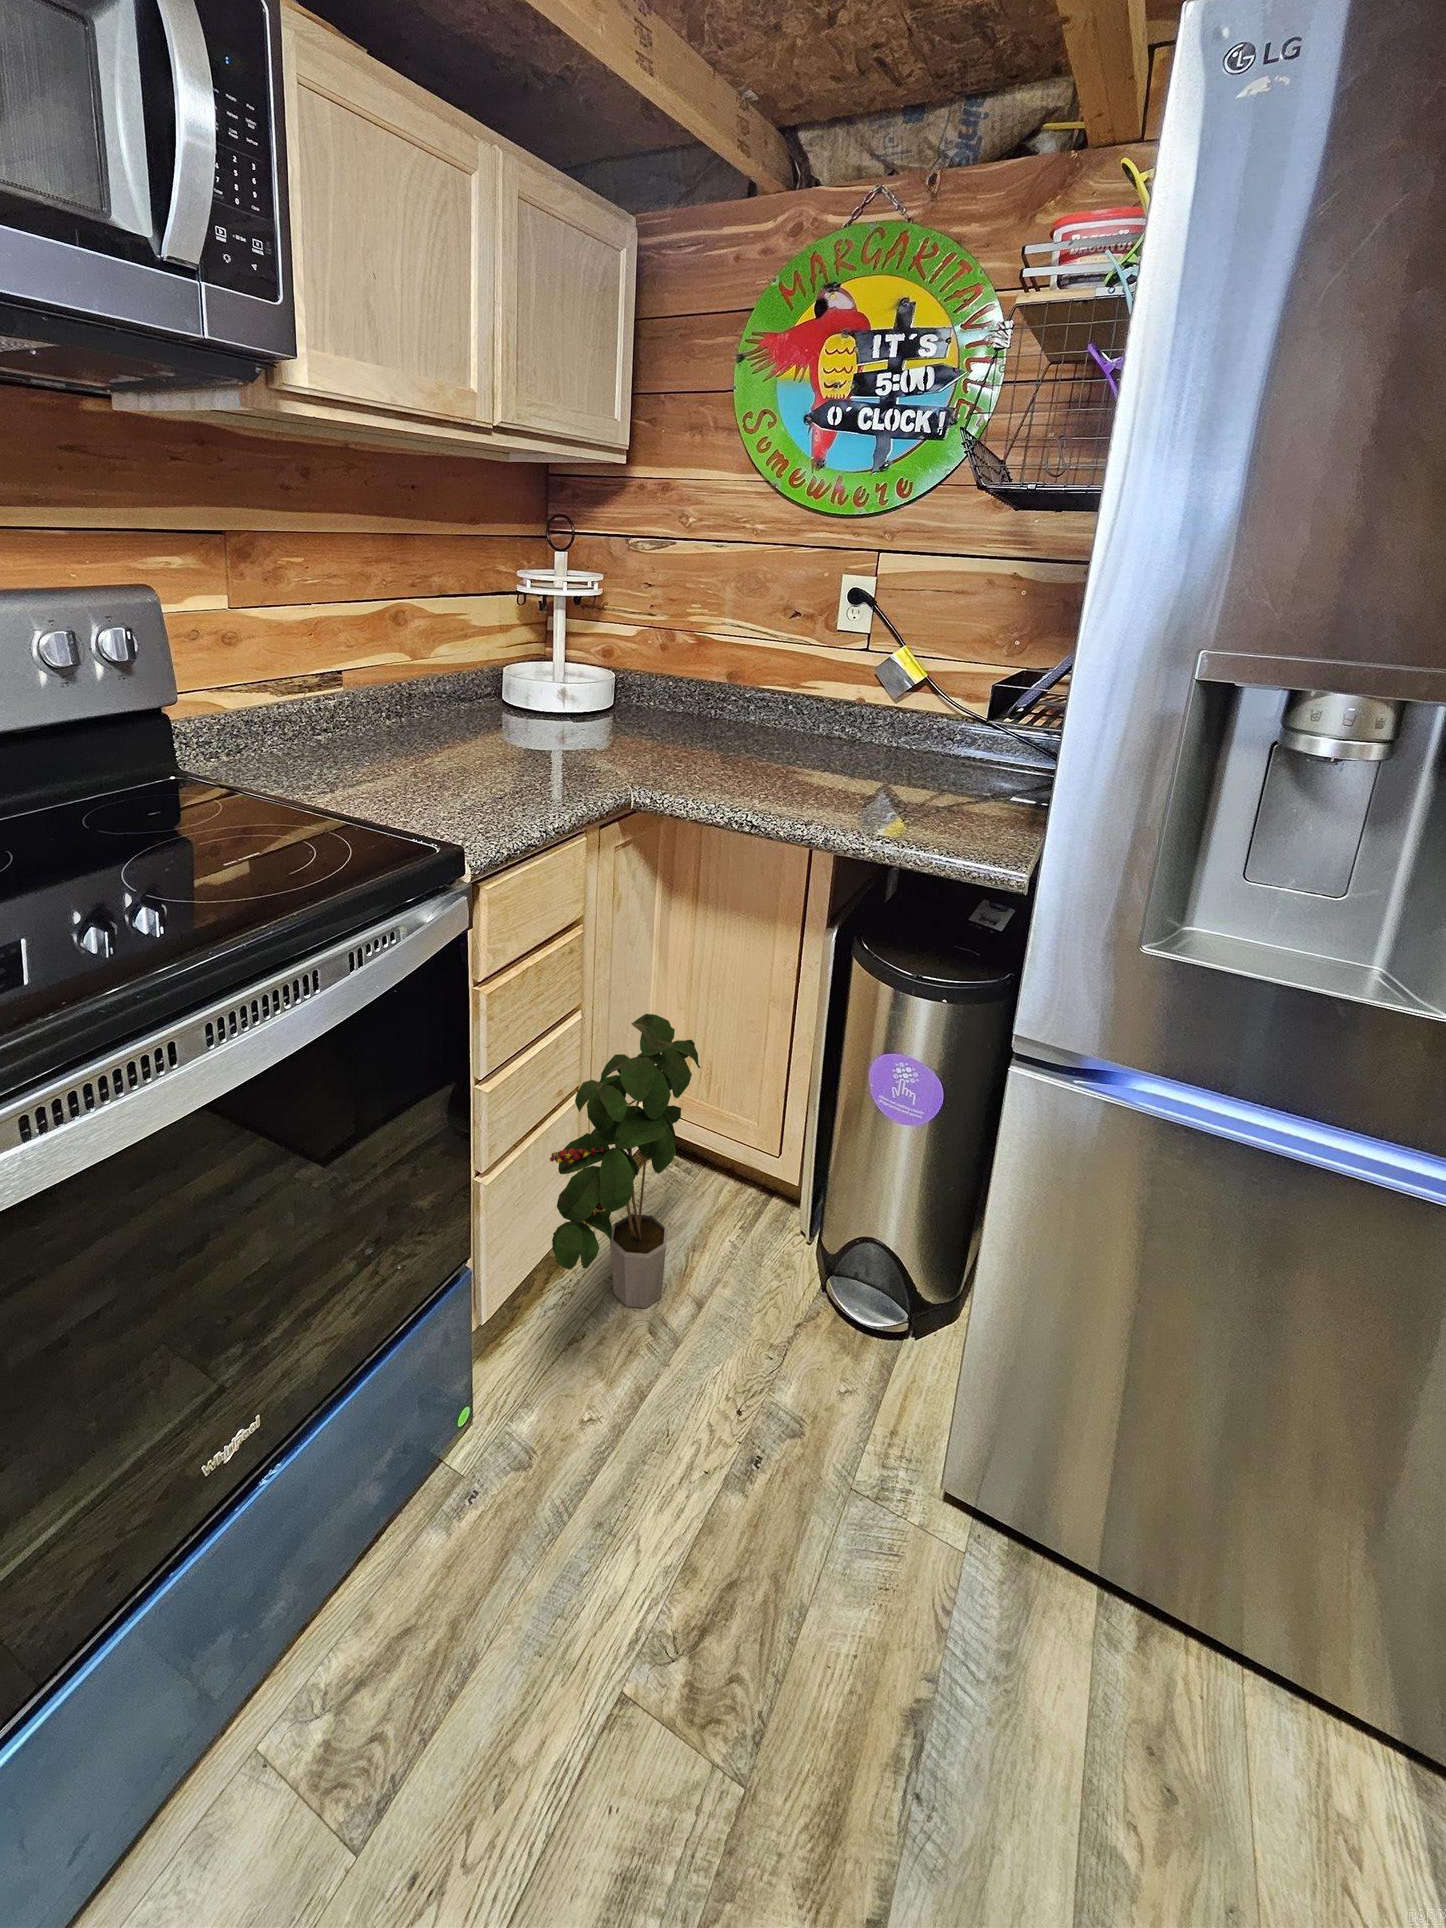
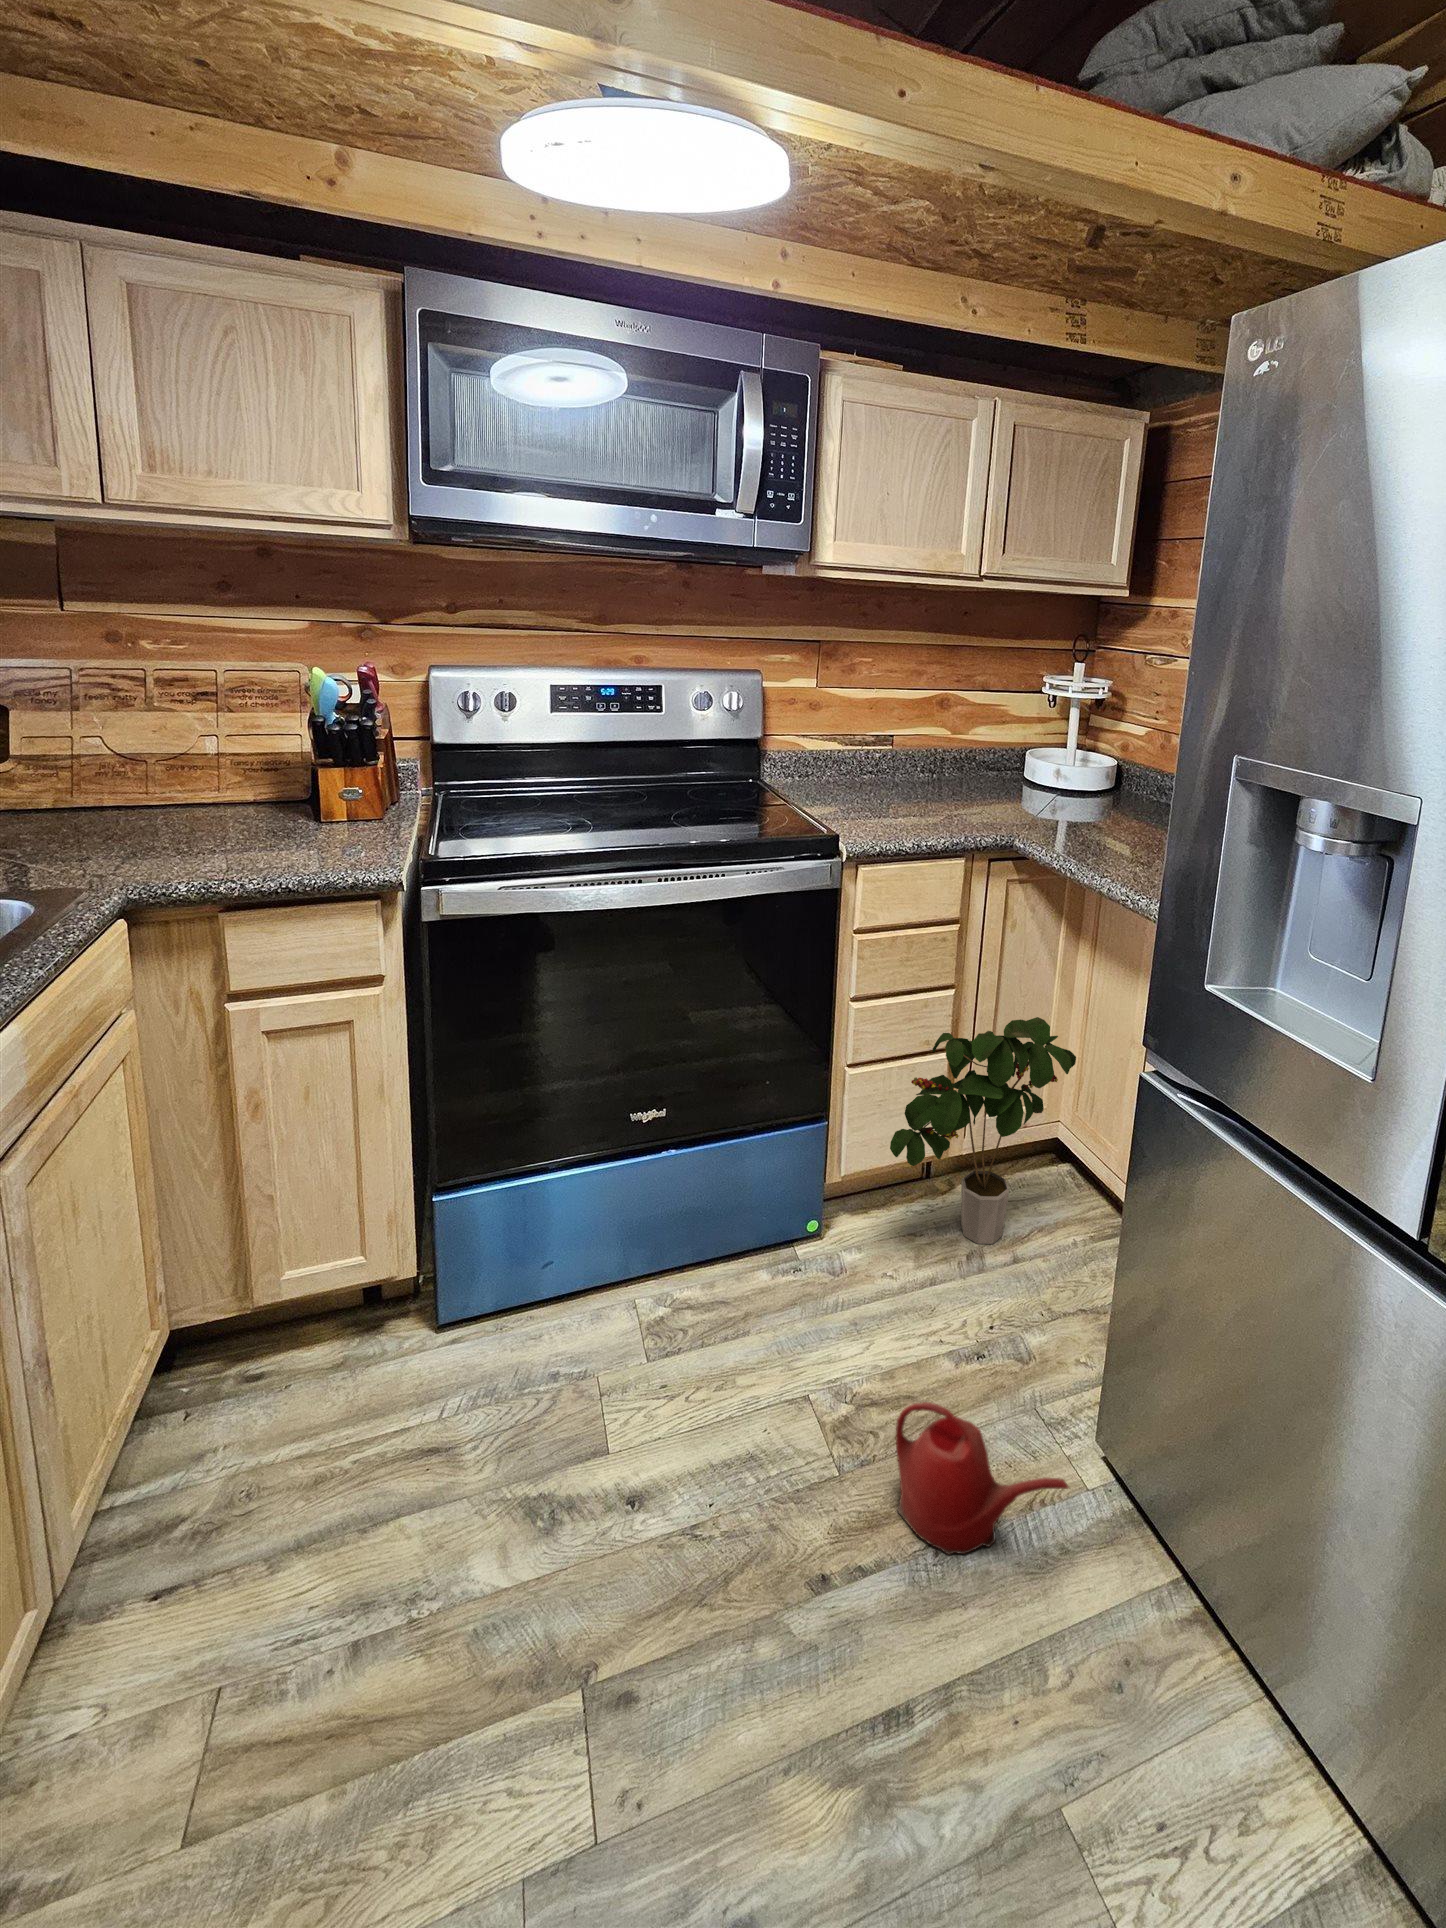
watering can: none [814,1596,1047,1797] -> present [896,1402,1069,1554]

